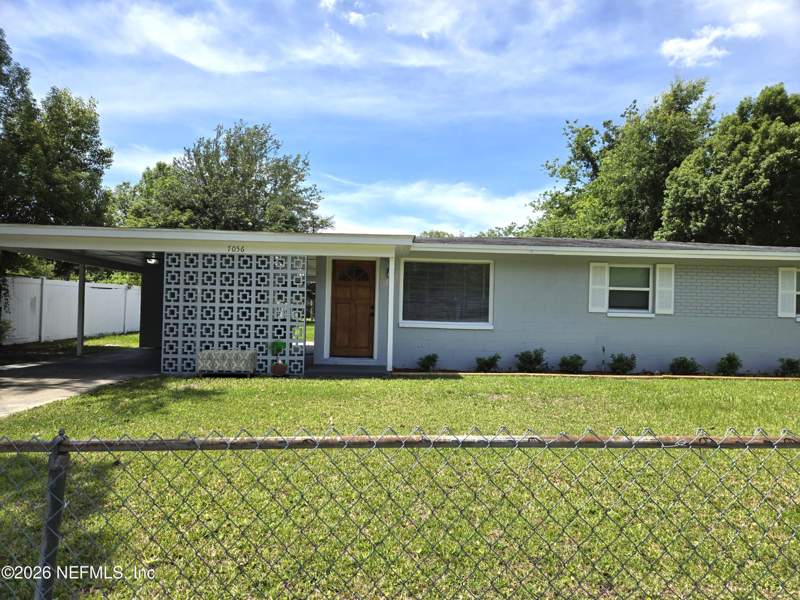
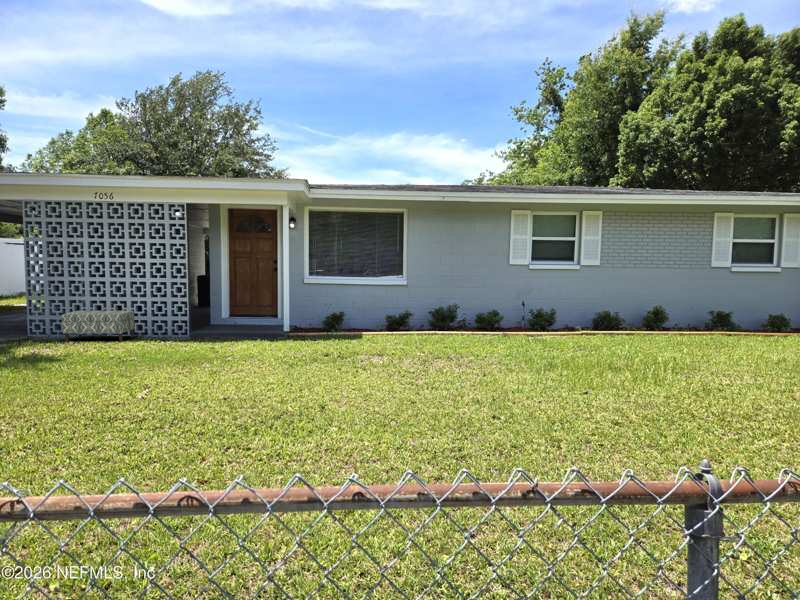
potted tree: present [267,340,288,376] -> none [136,294,168,339]

